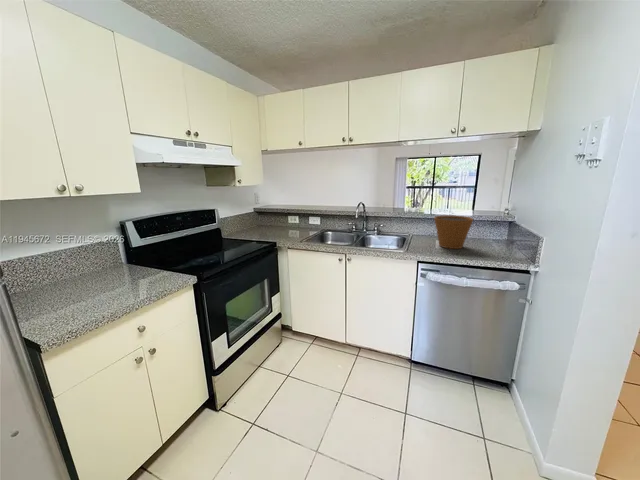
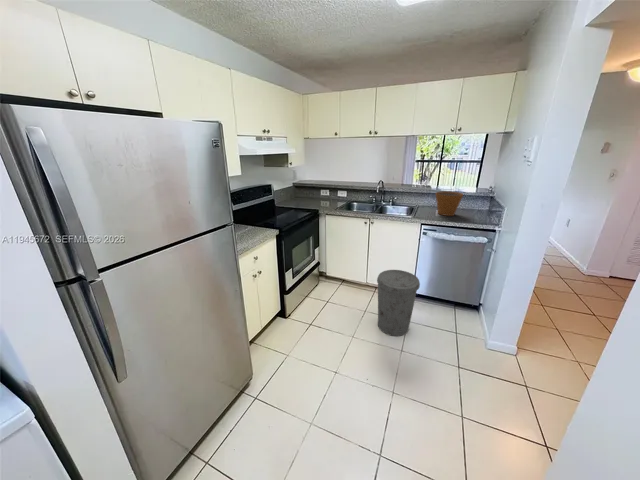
trash can: none [354,332,421,446] -> present [377,270,420,336]

